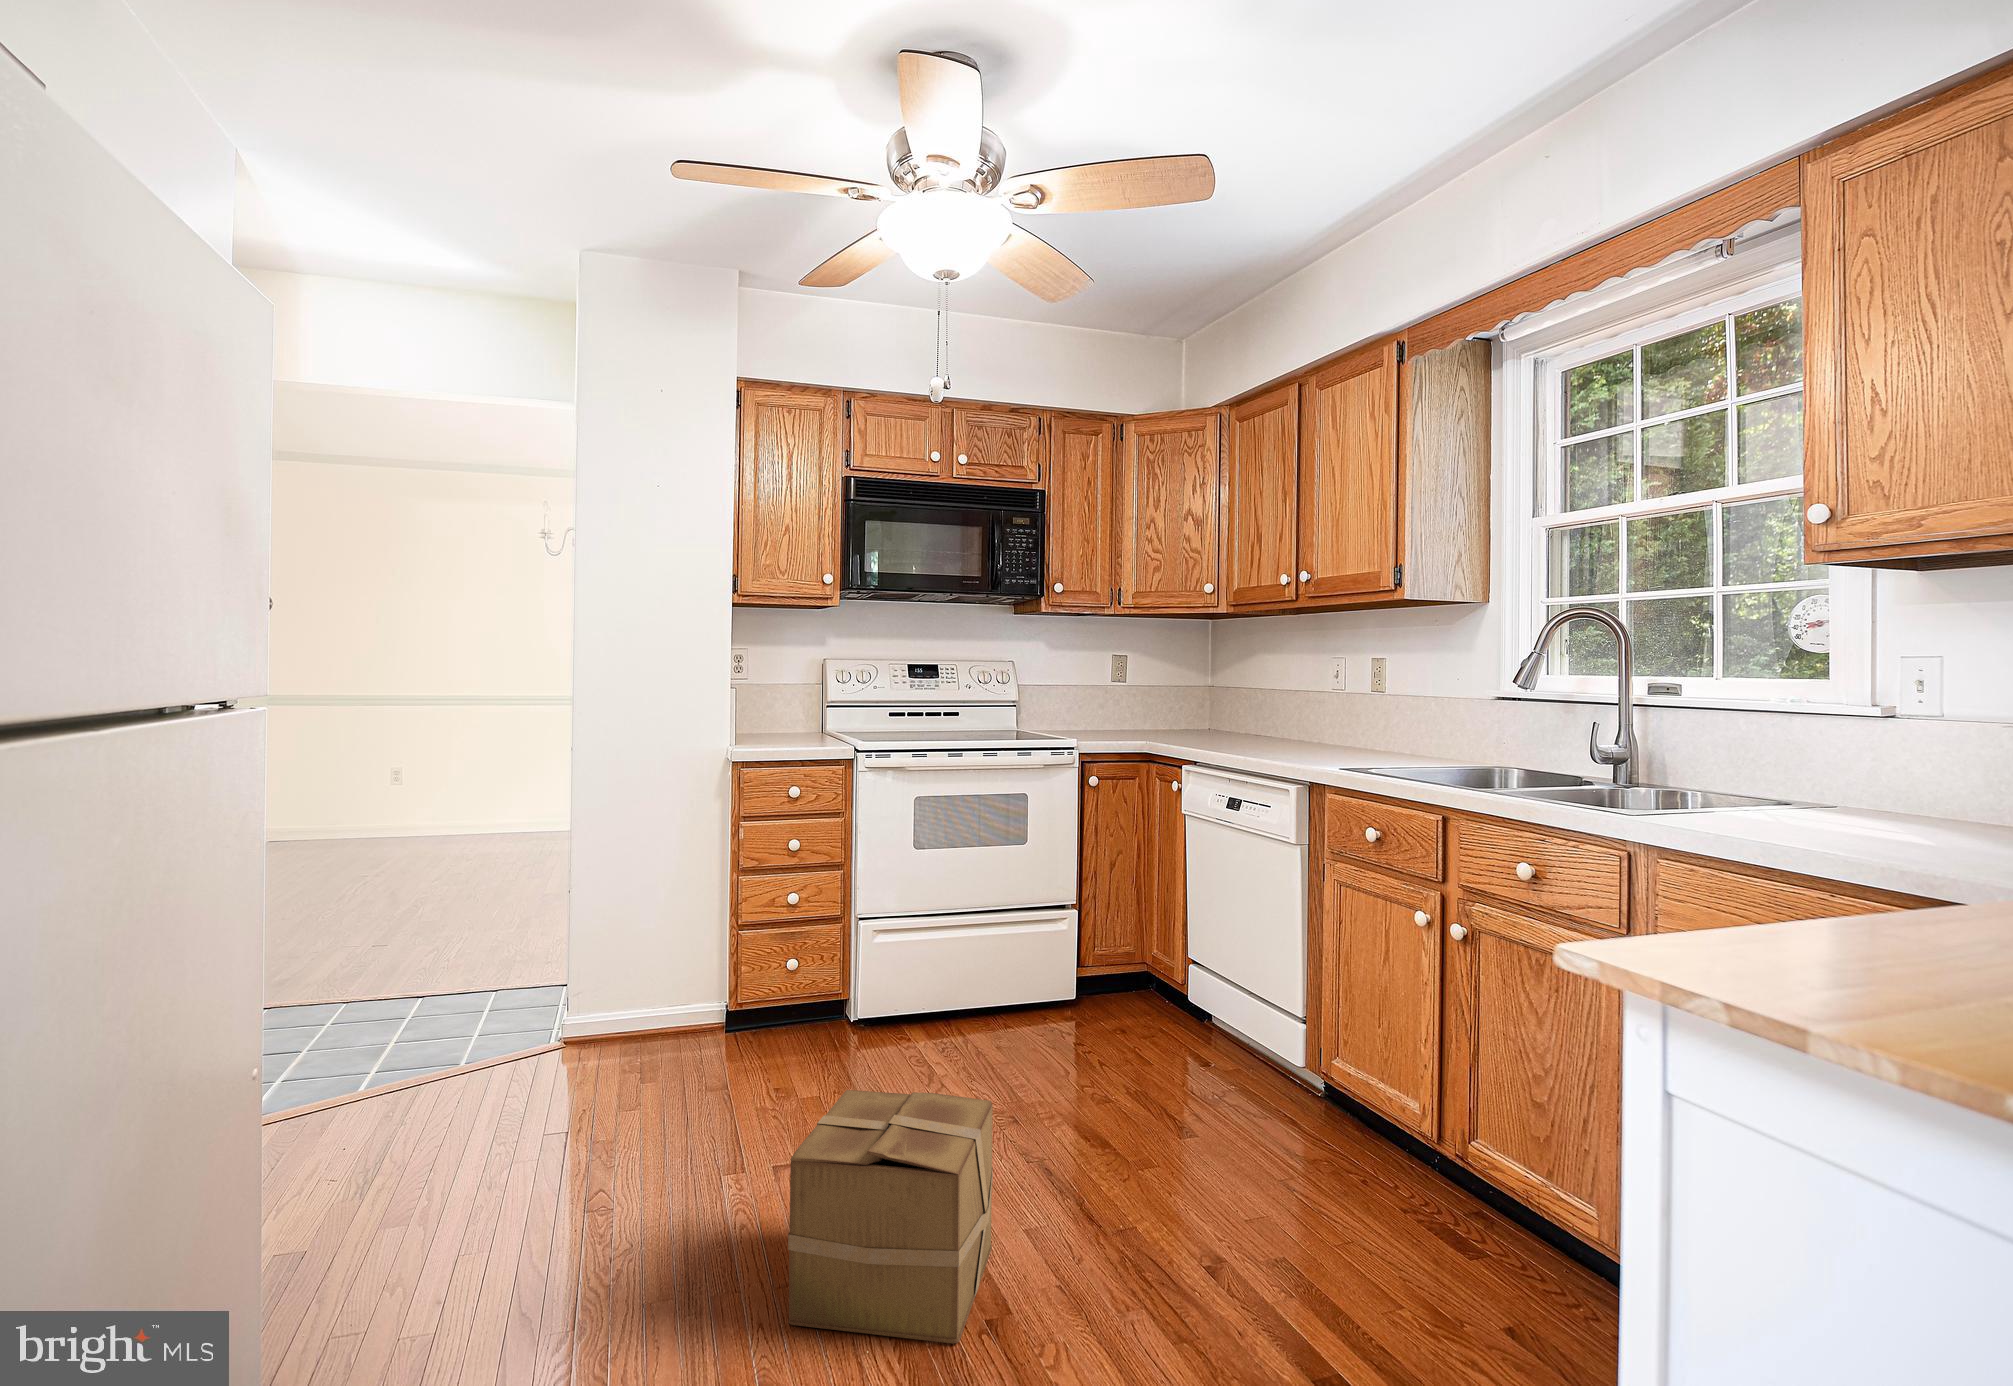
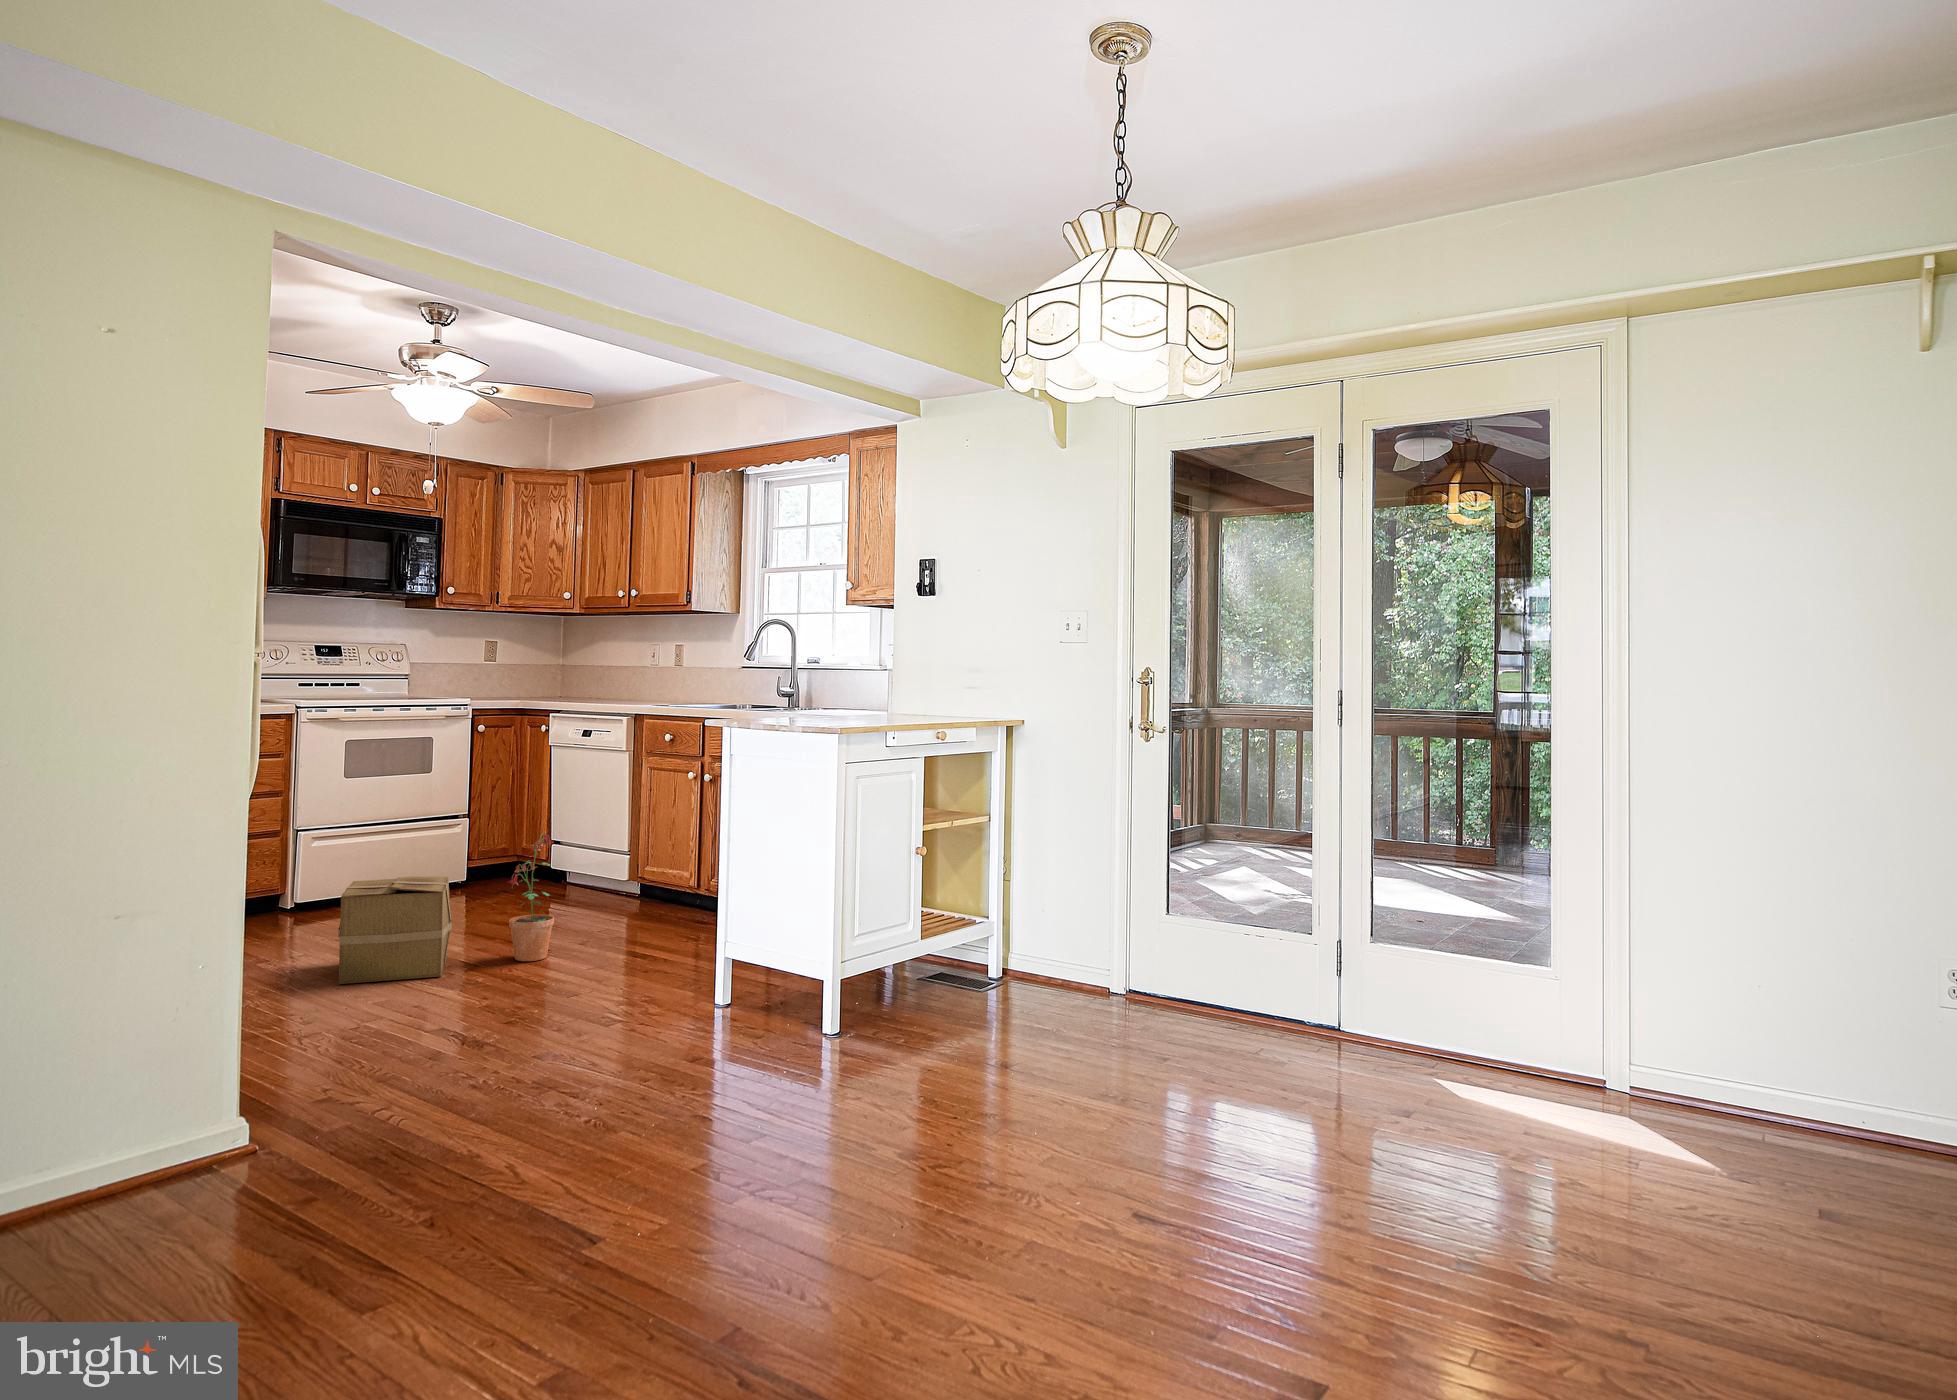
potted plant: none [1082,1042,1173,1315] -> present [509,834,554,961]

